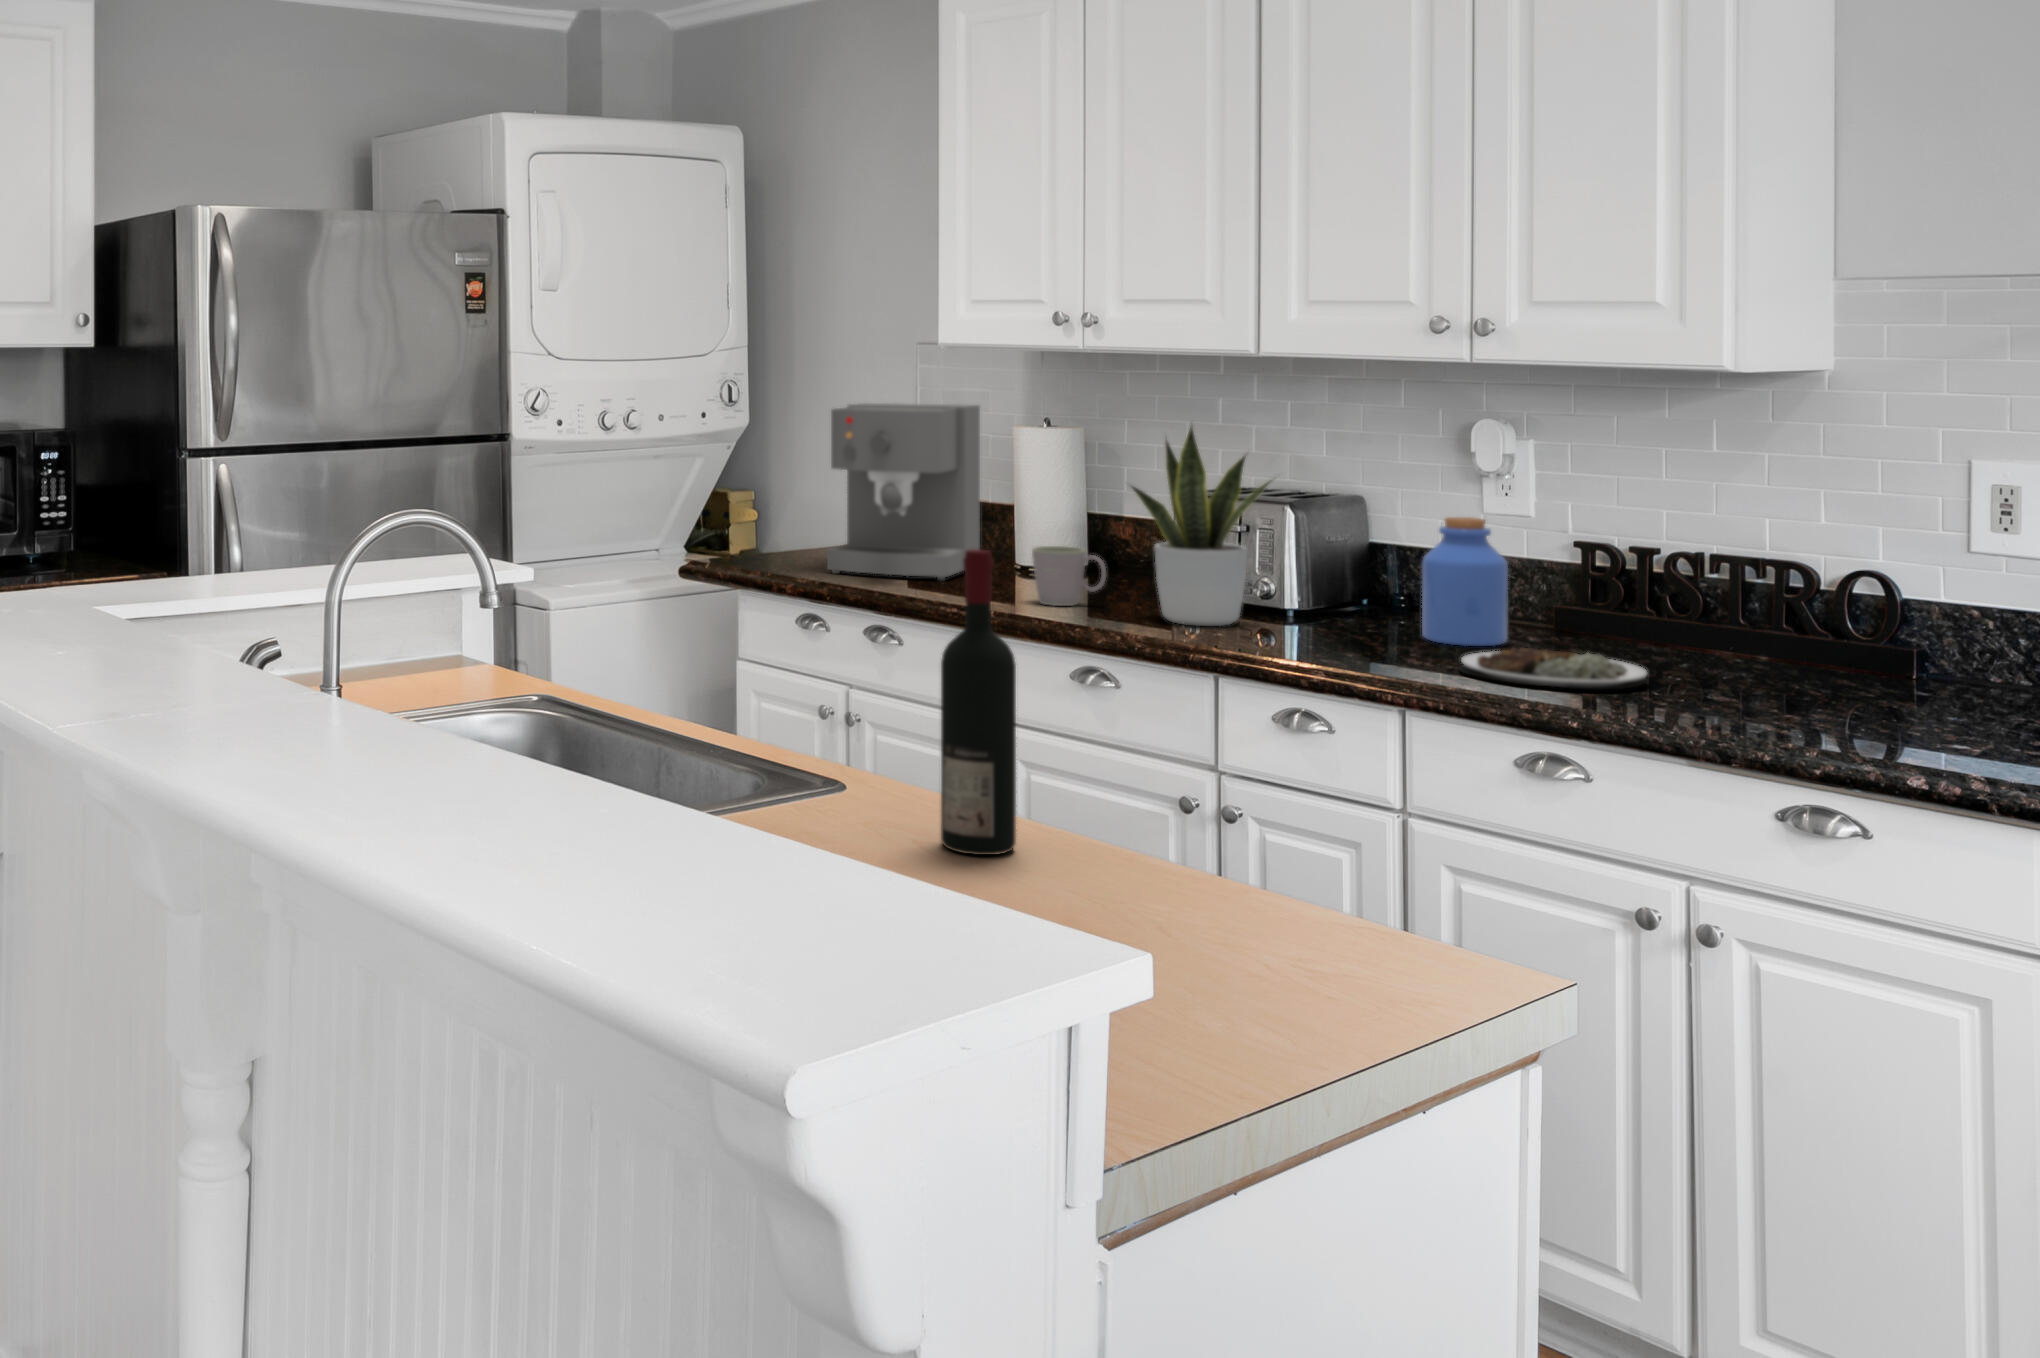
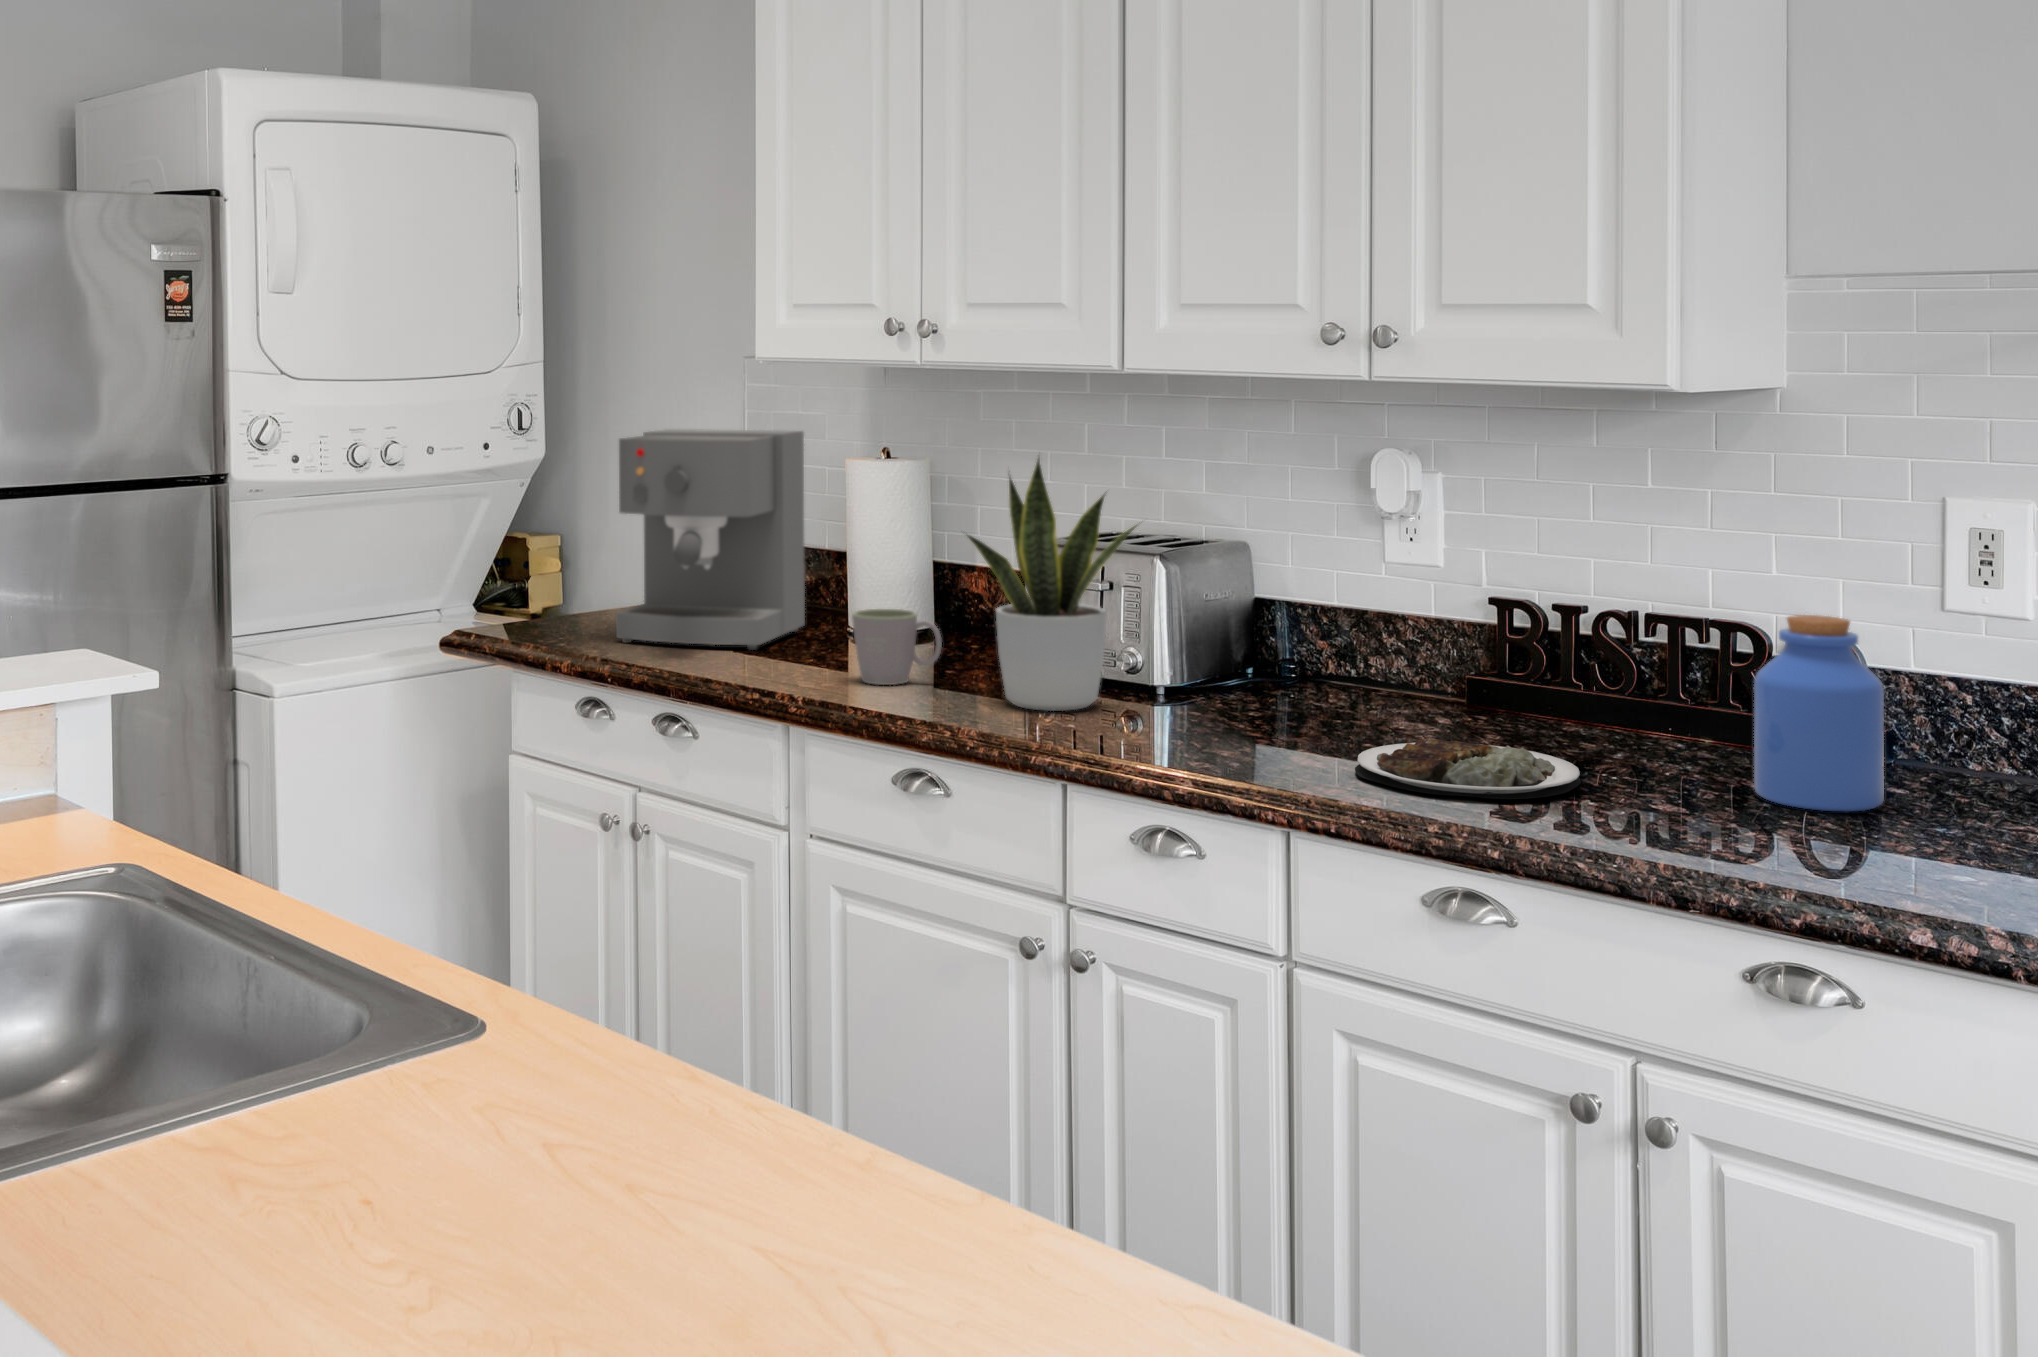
jar: present [1422,517,1508,646] -> present [1754,615,1884,812]
wine bottle: present [941,550,1016,855] -> none [600,685,713,1159]

